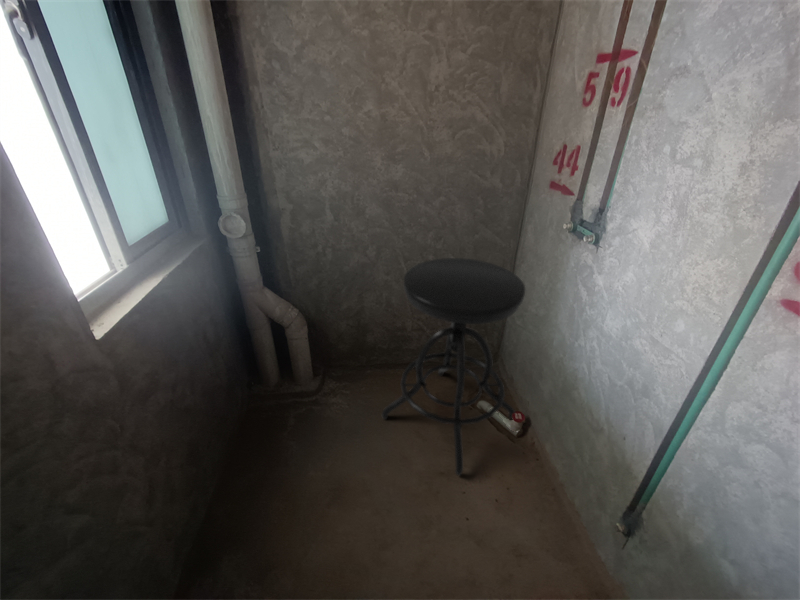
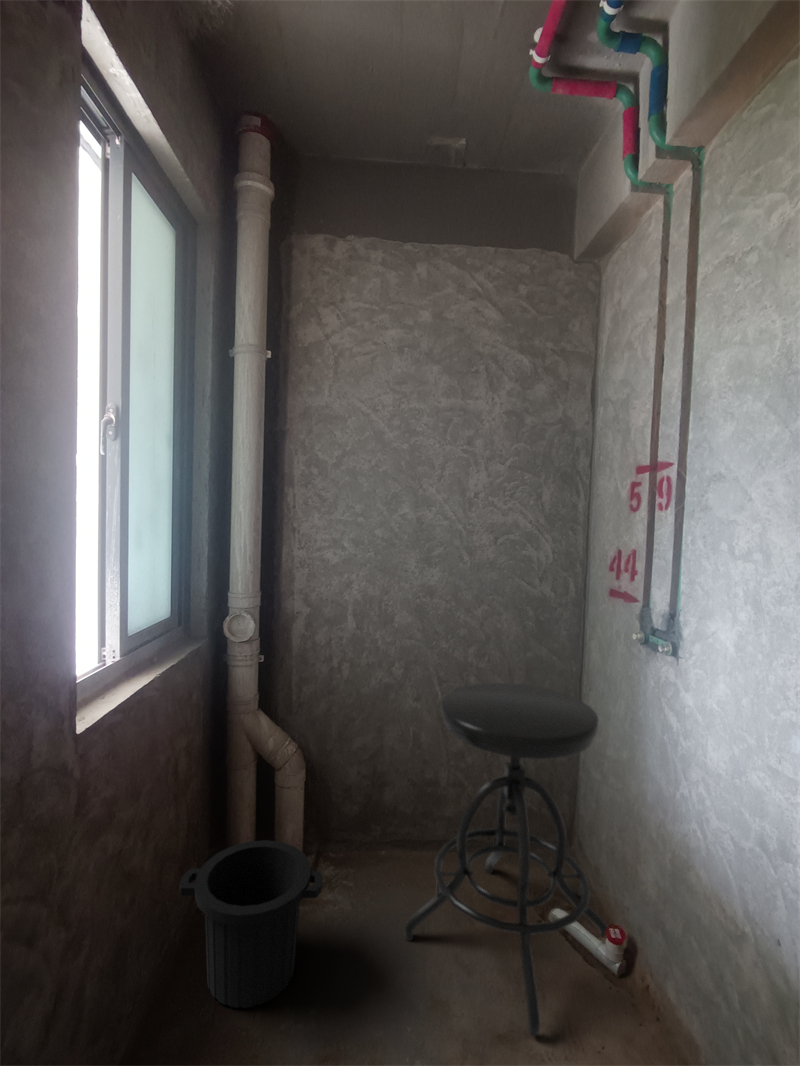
trash can: none [224,368,322,463] -> present [180,840,323,1008]

